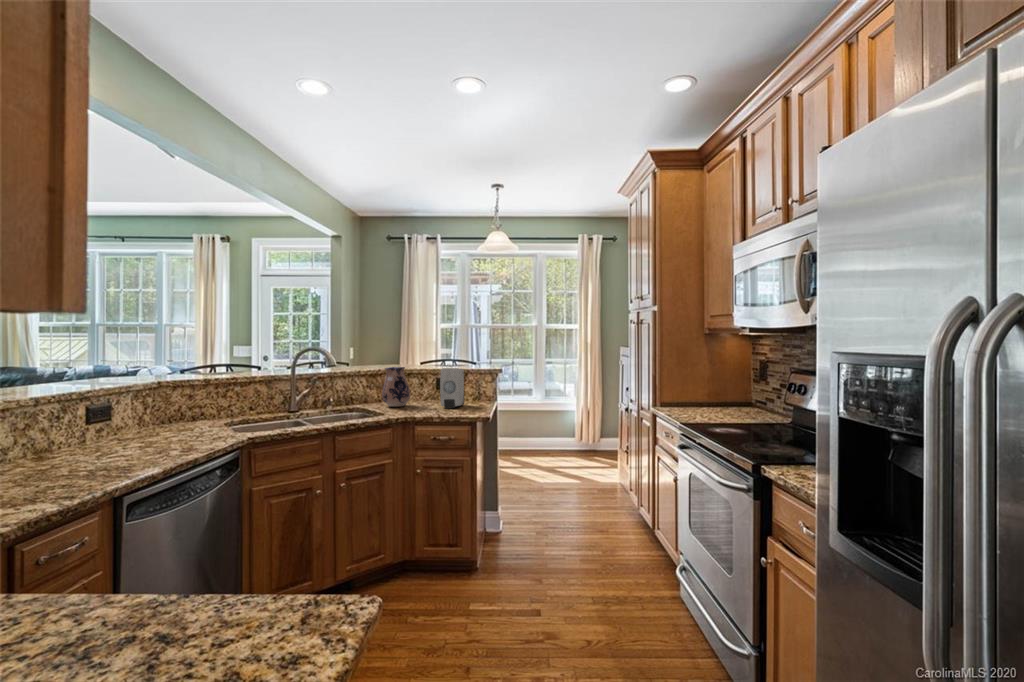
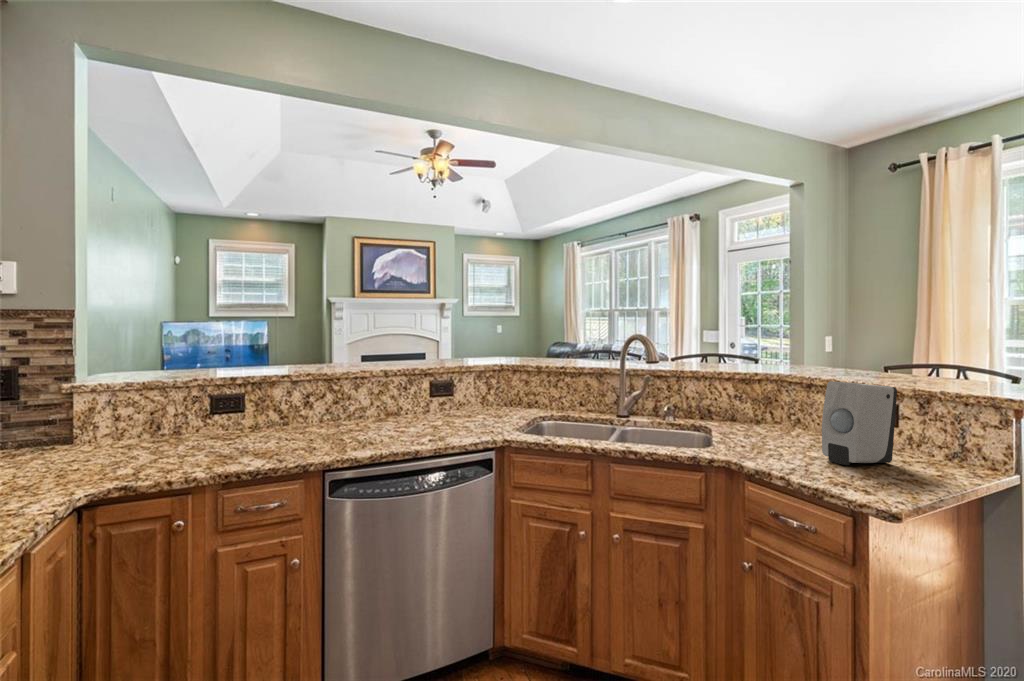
ceramic pitcher: present [382,367,410,407] -> none [732,370,783,439]

